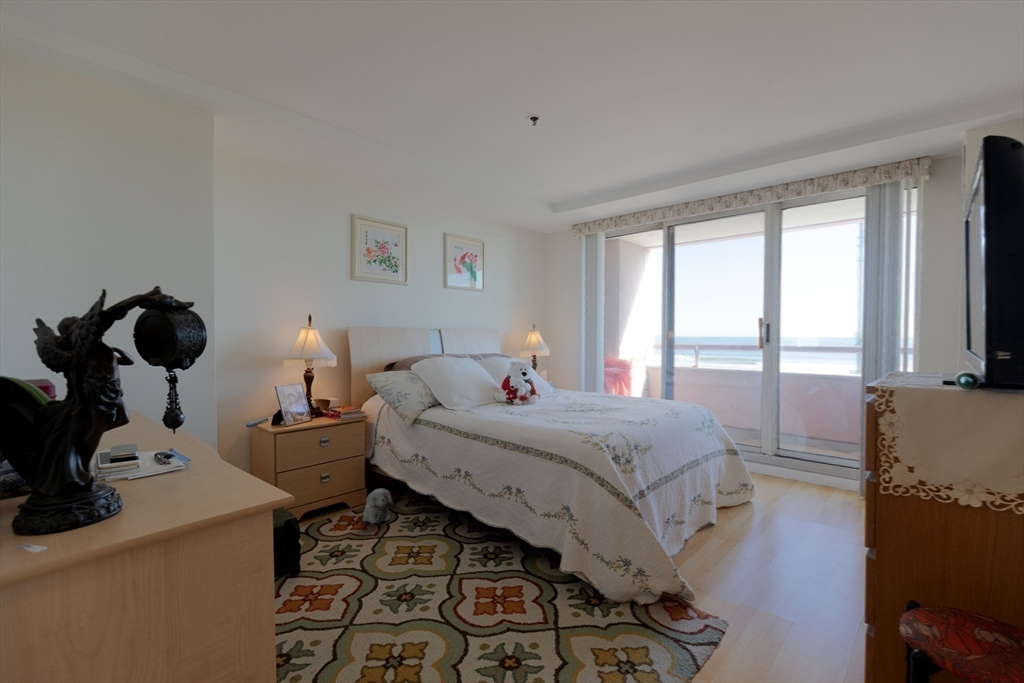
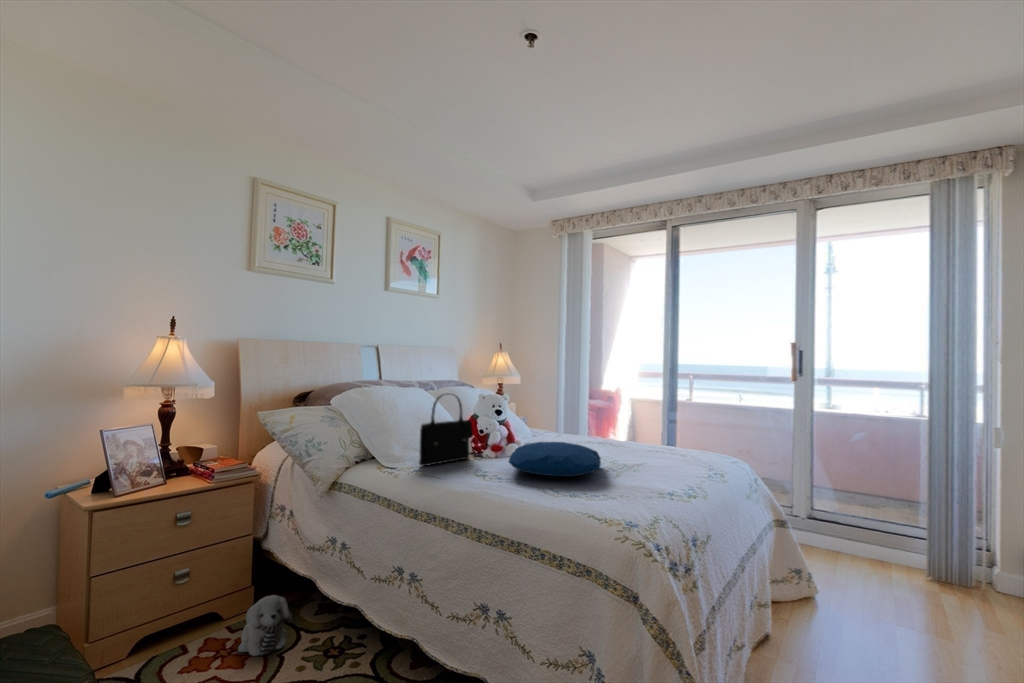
handbag: none [469,361,505,409] -> present [419,395,473,466]
pillow: none [527,393,591,413] -> present [509,442,601,476]

